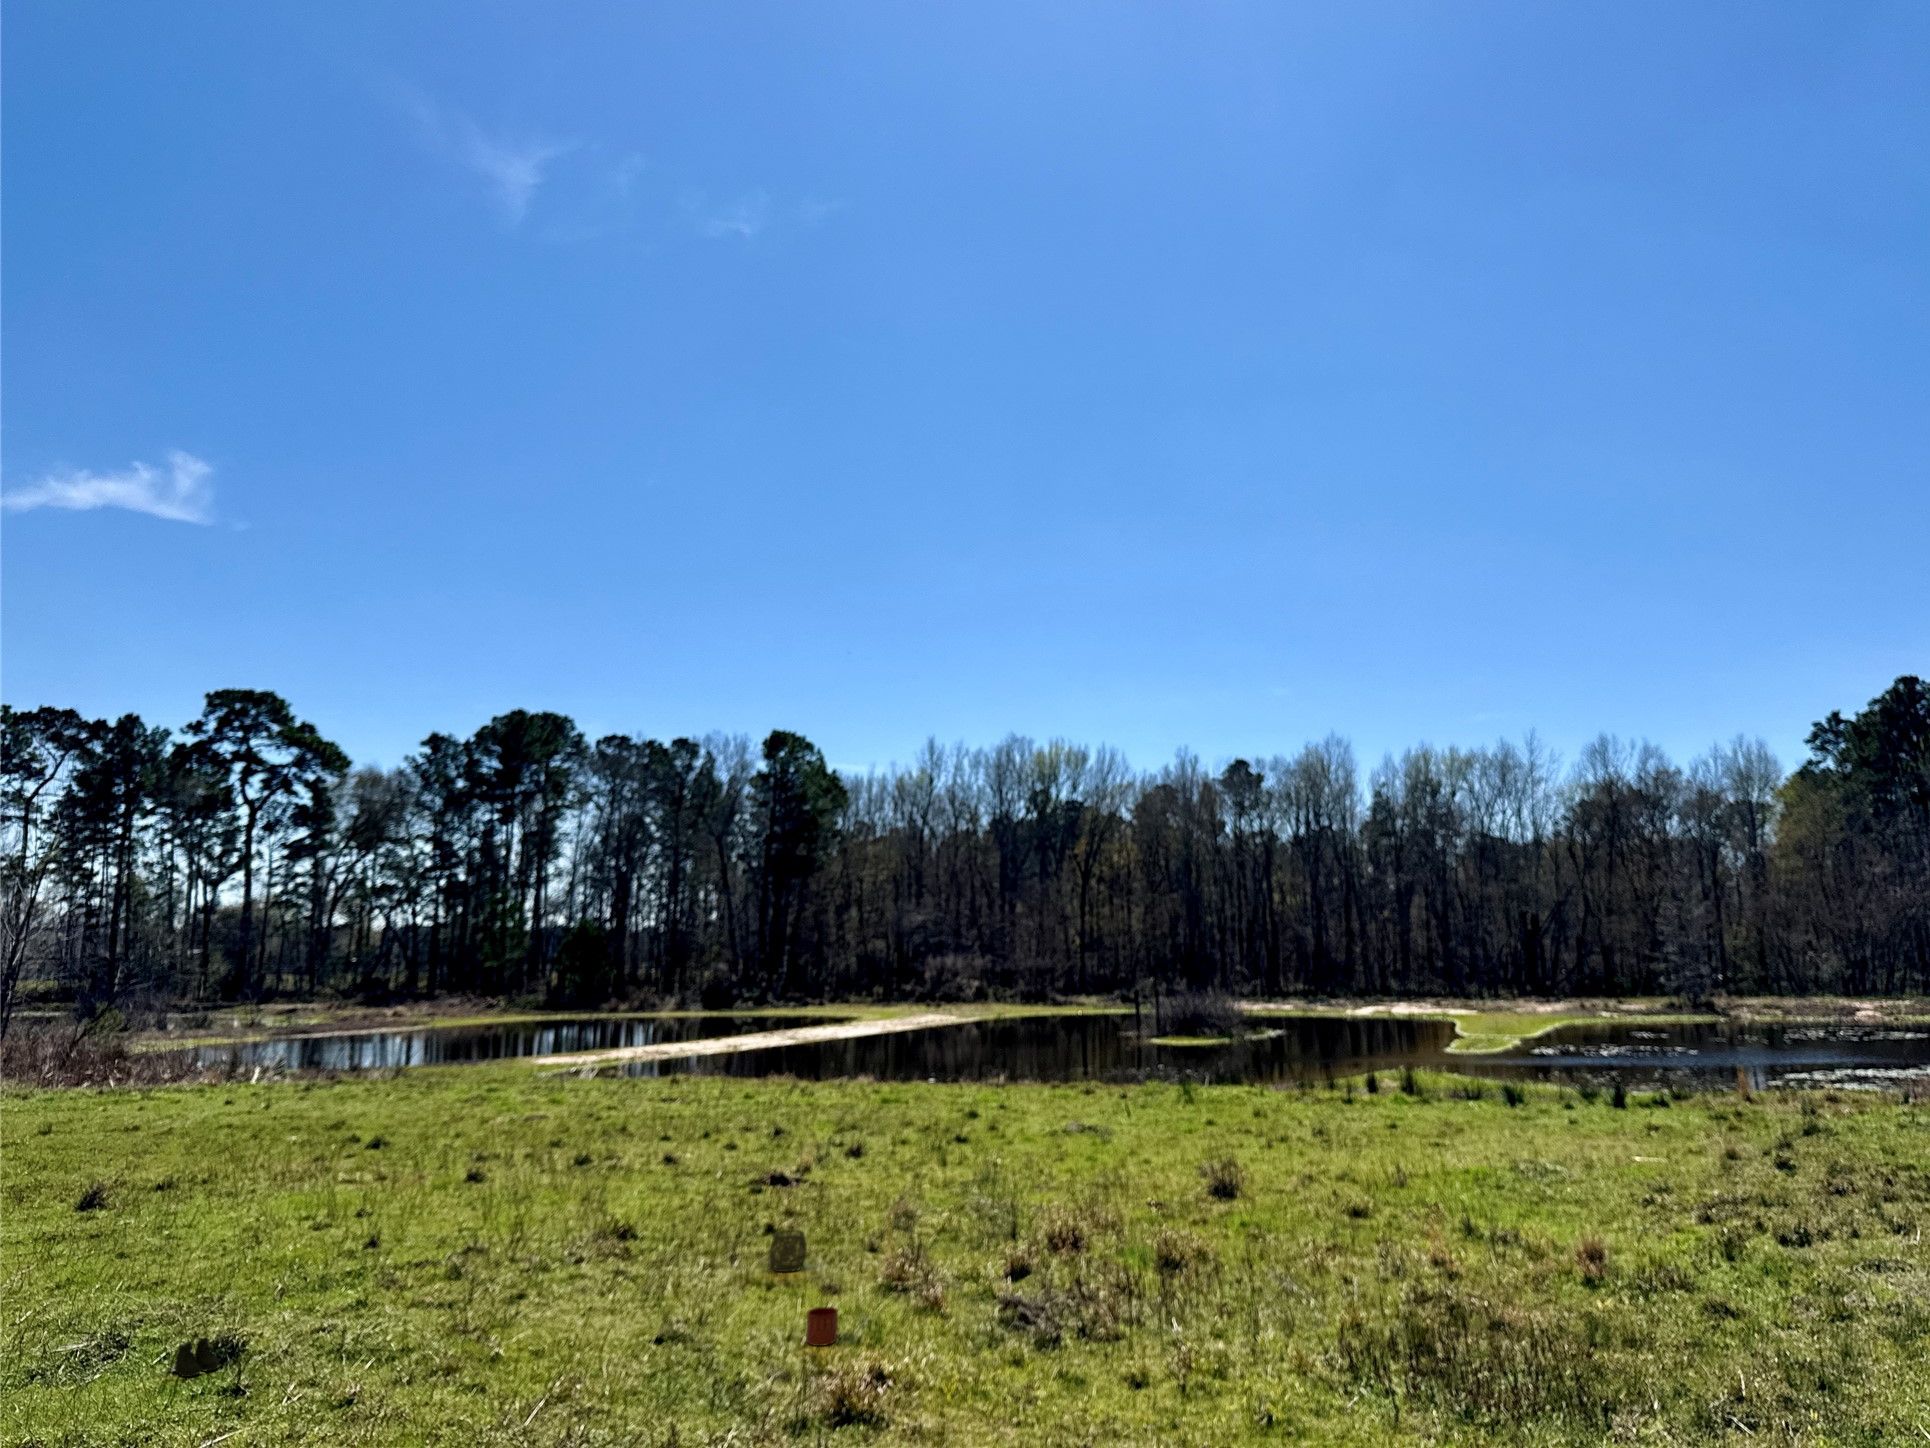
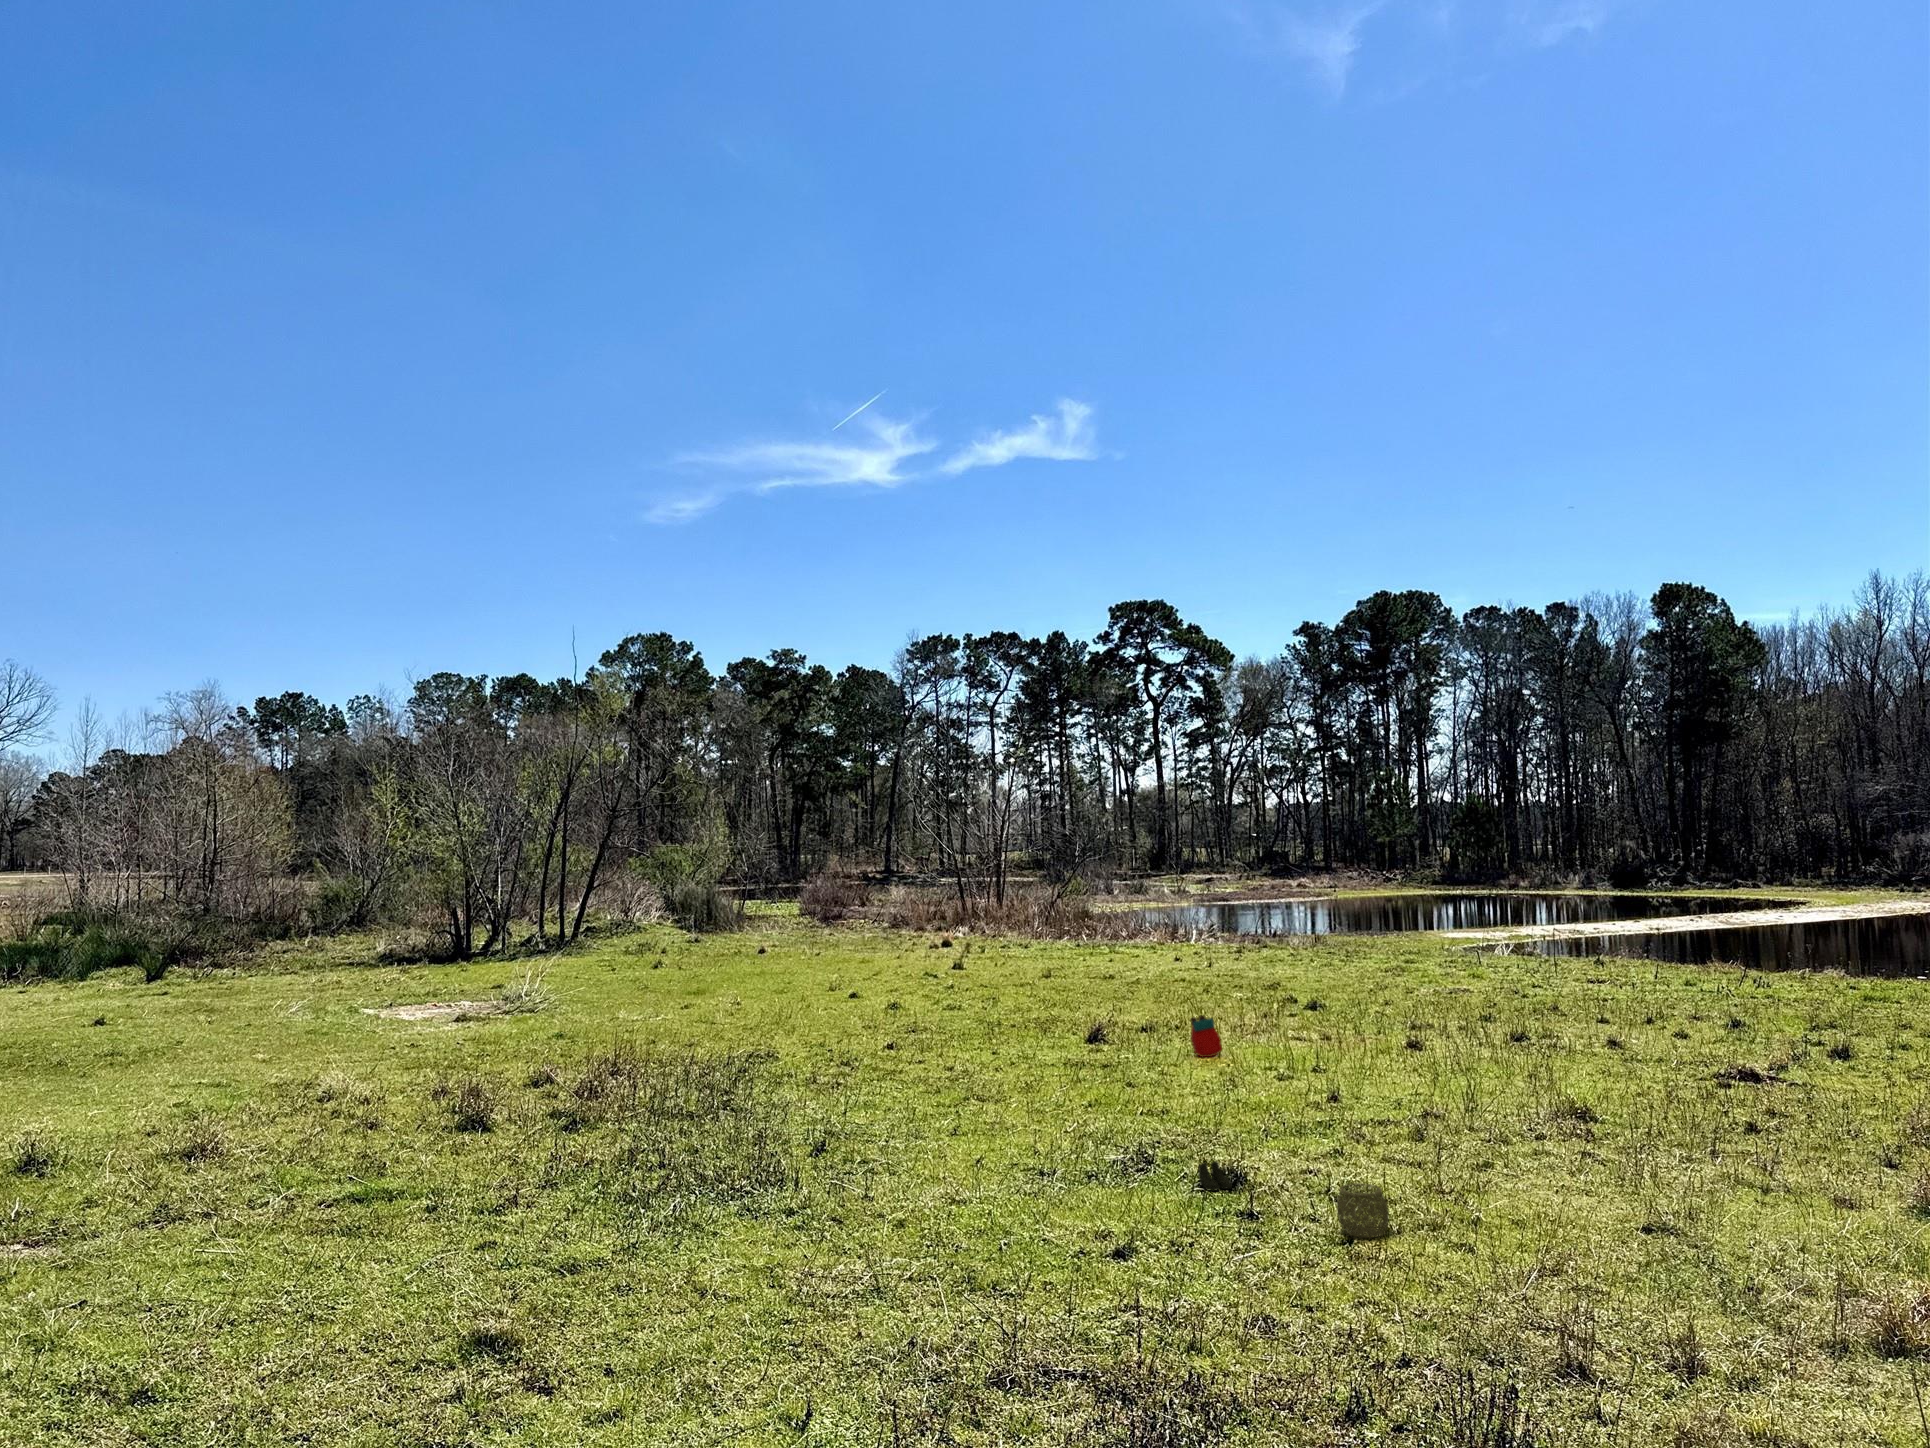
backpack: none [219,1161,257,1210] -> present [1190,1015,1222,1057]
woven basket: present [769,1230,807,1272] -> present [1337,1183,1389,1238]
planter: present [806,1307,838,1346] -> none [1842,1228,1893,1273]

